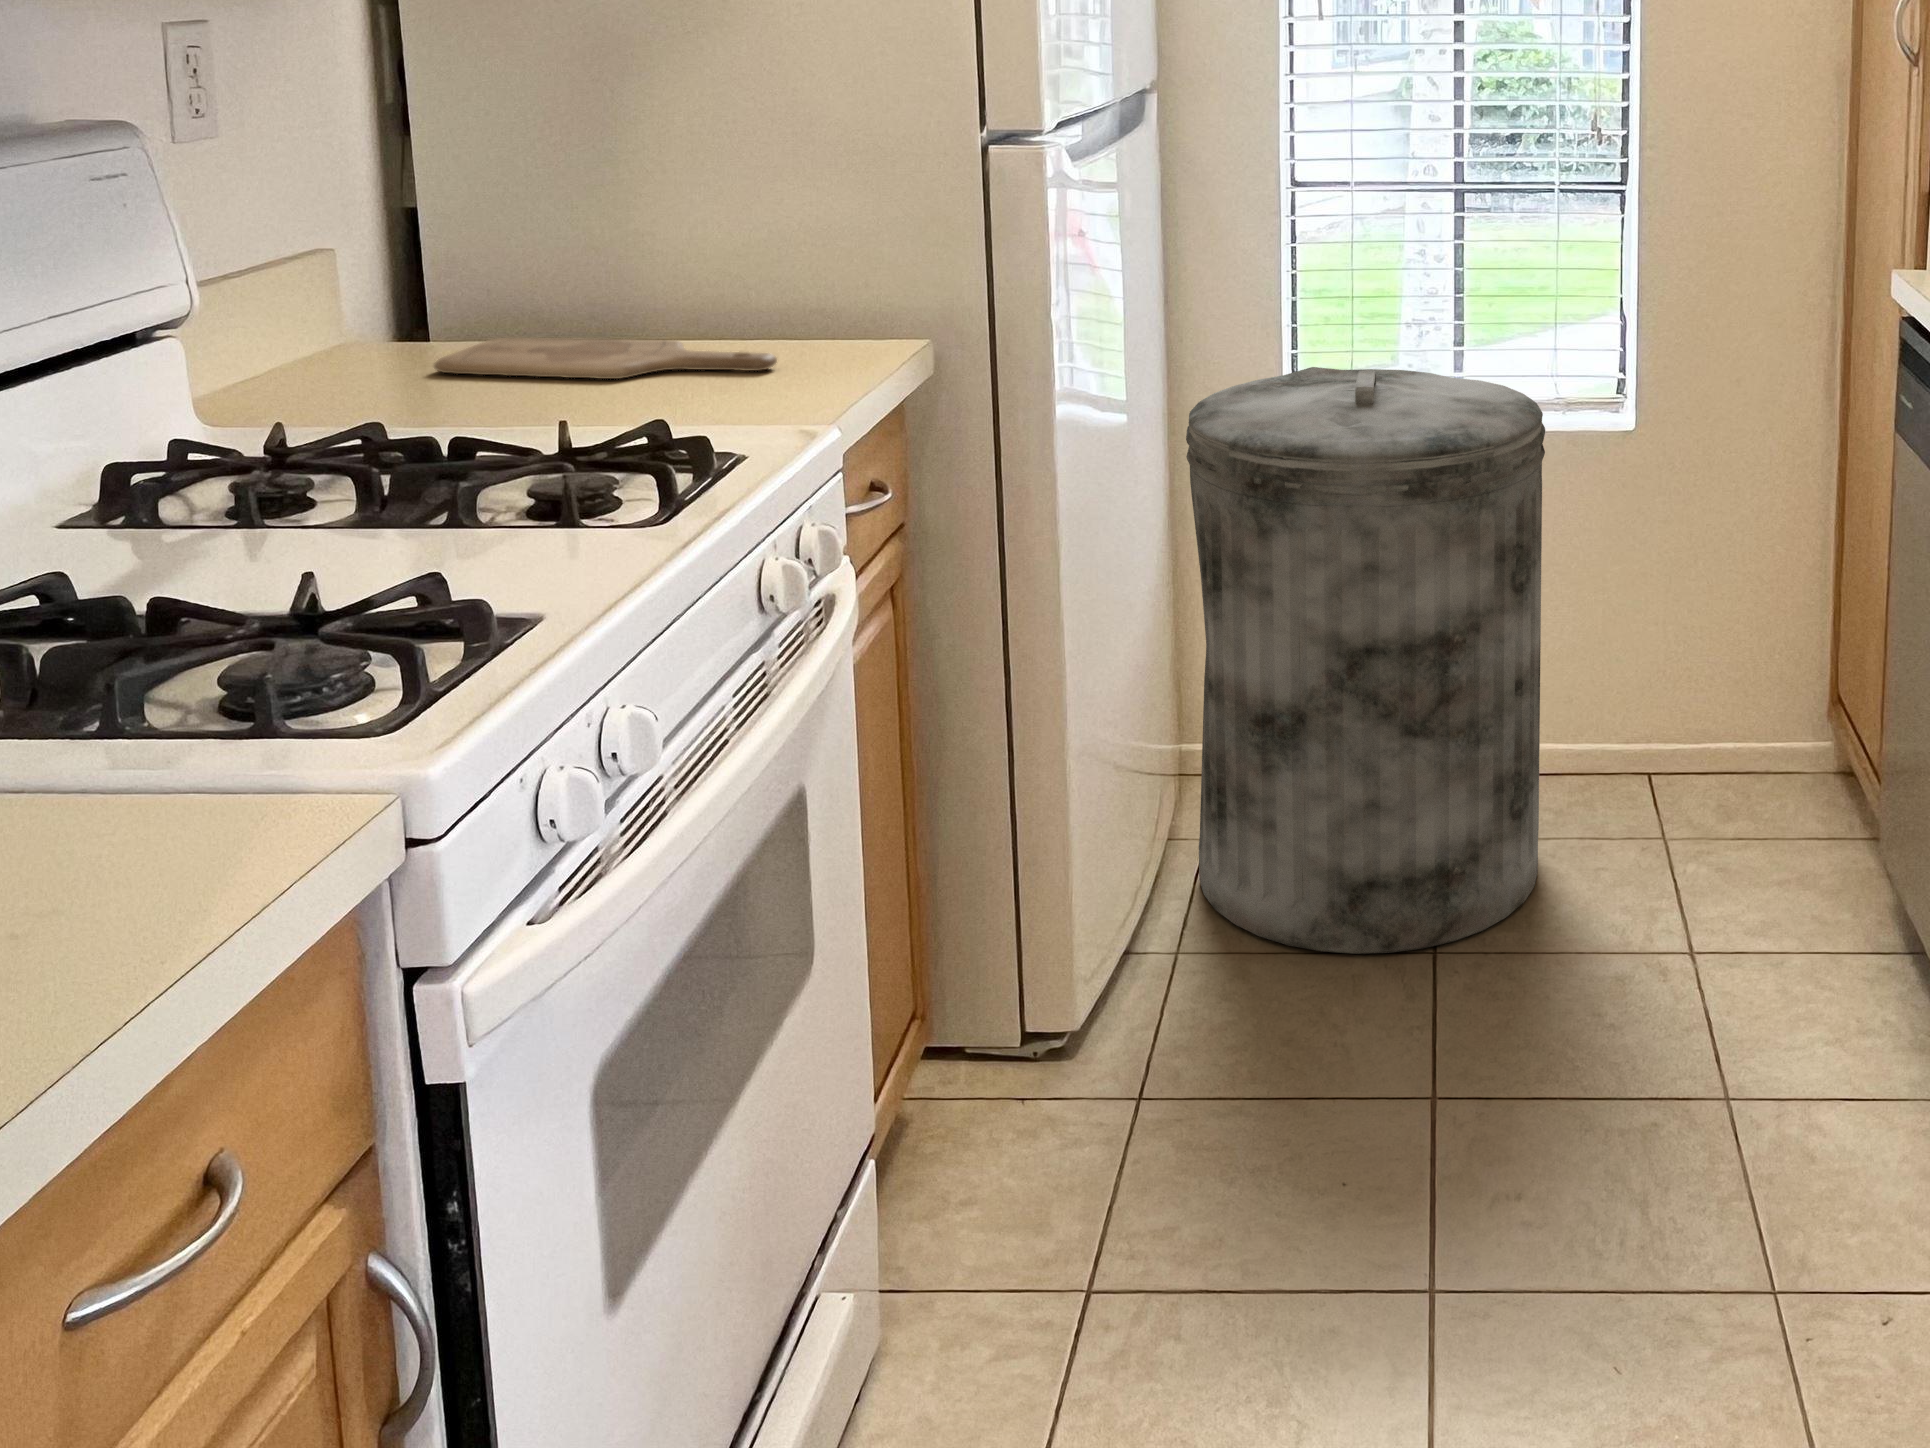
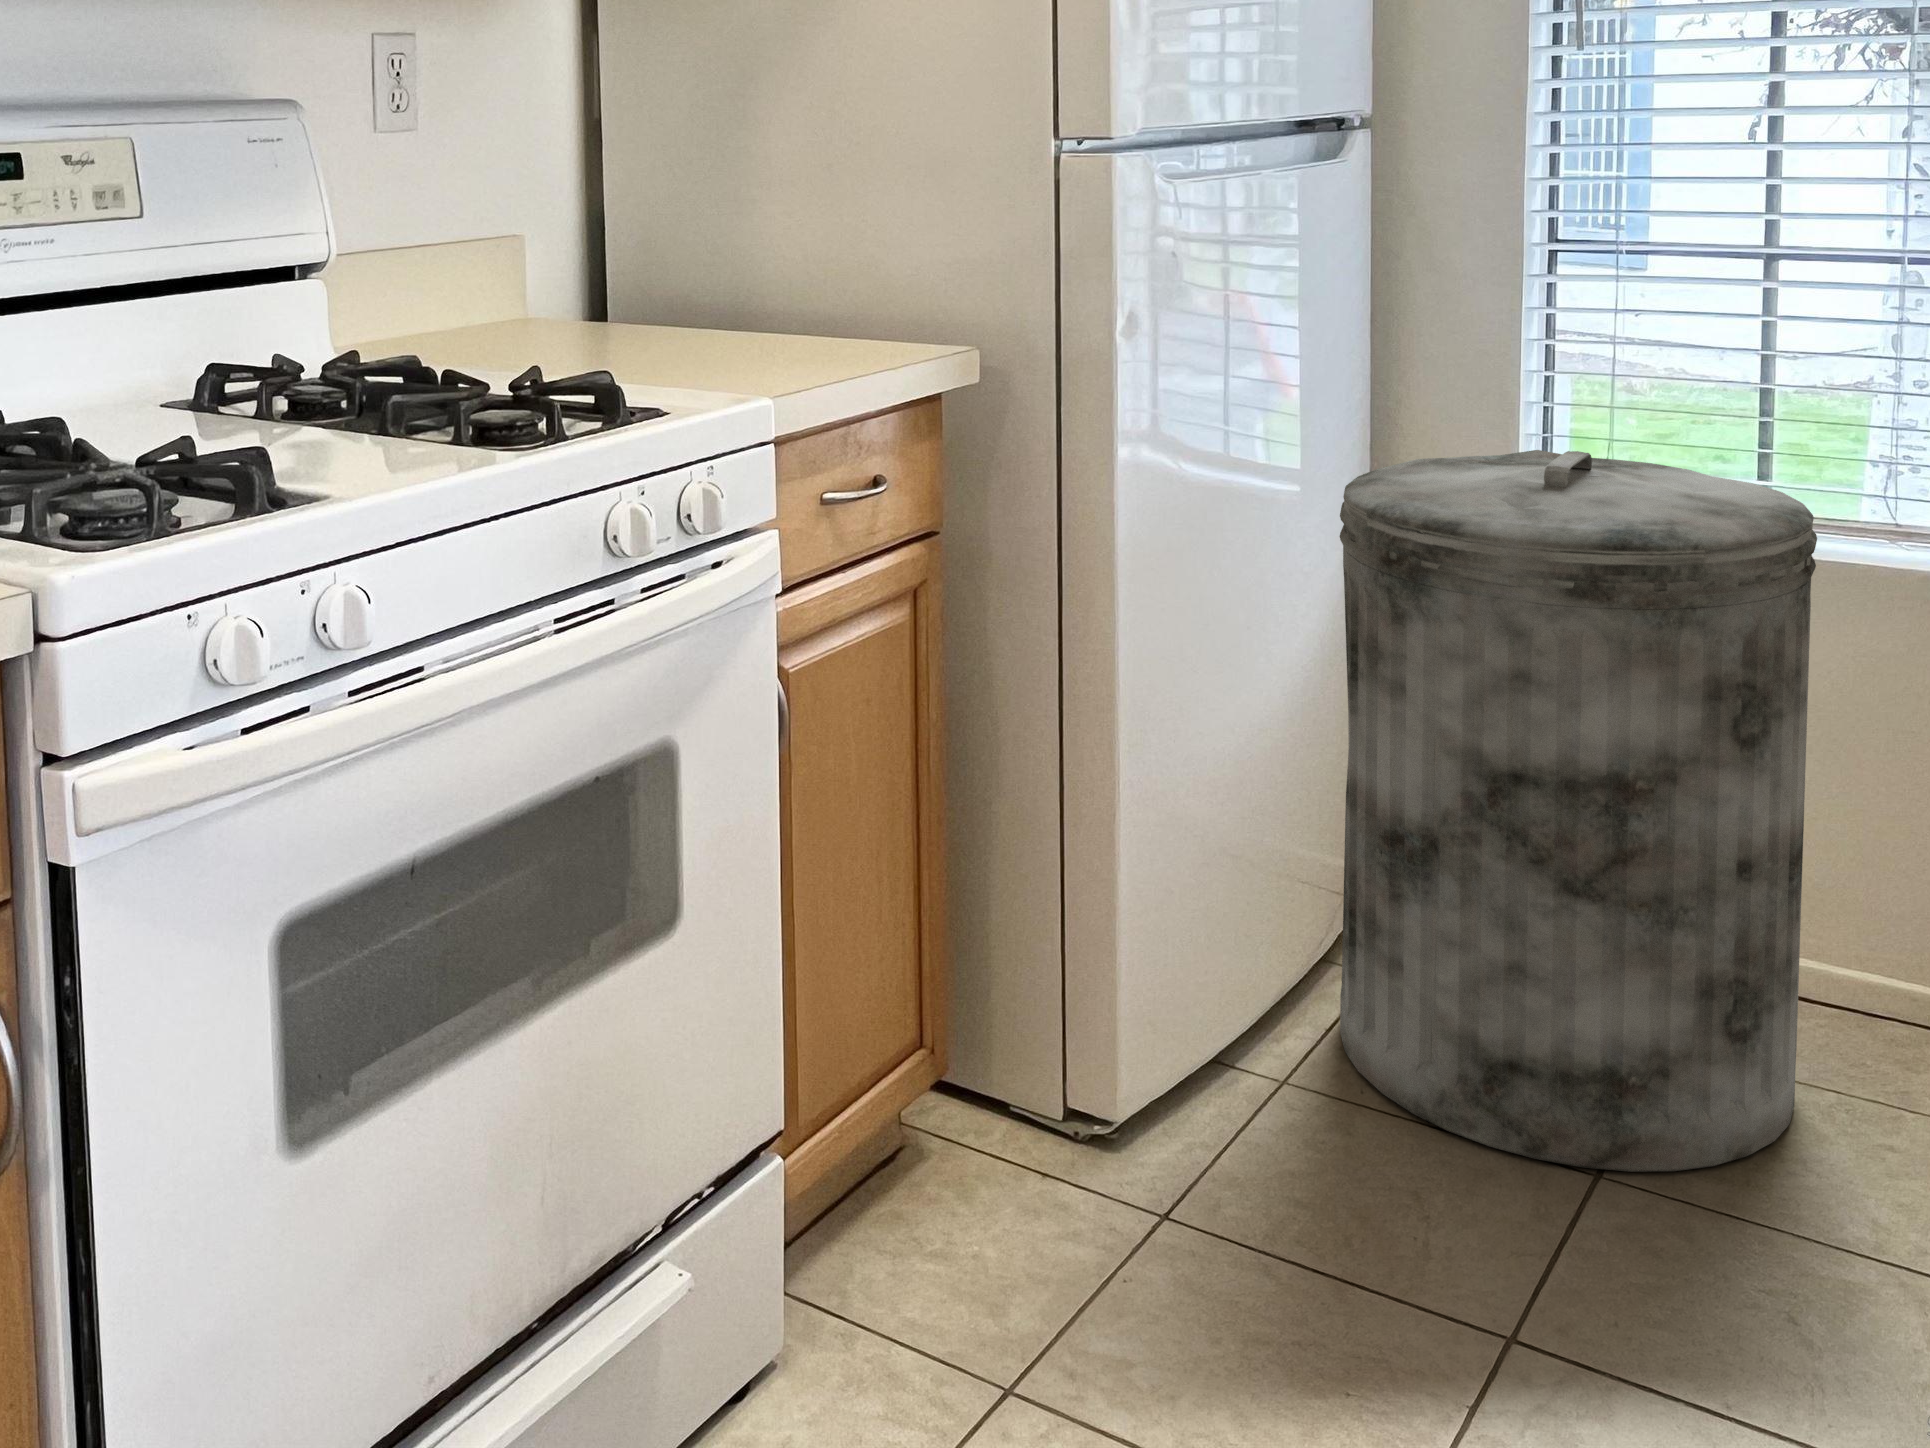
cutting board: present [434,338,777,379] -> none [556,322,819,359]

